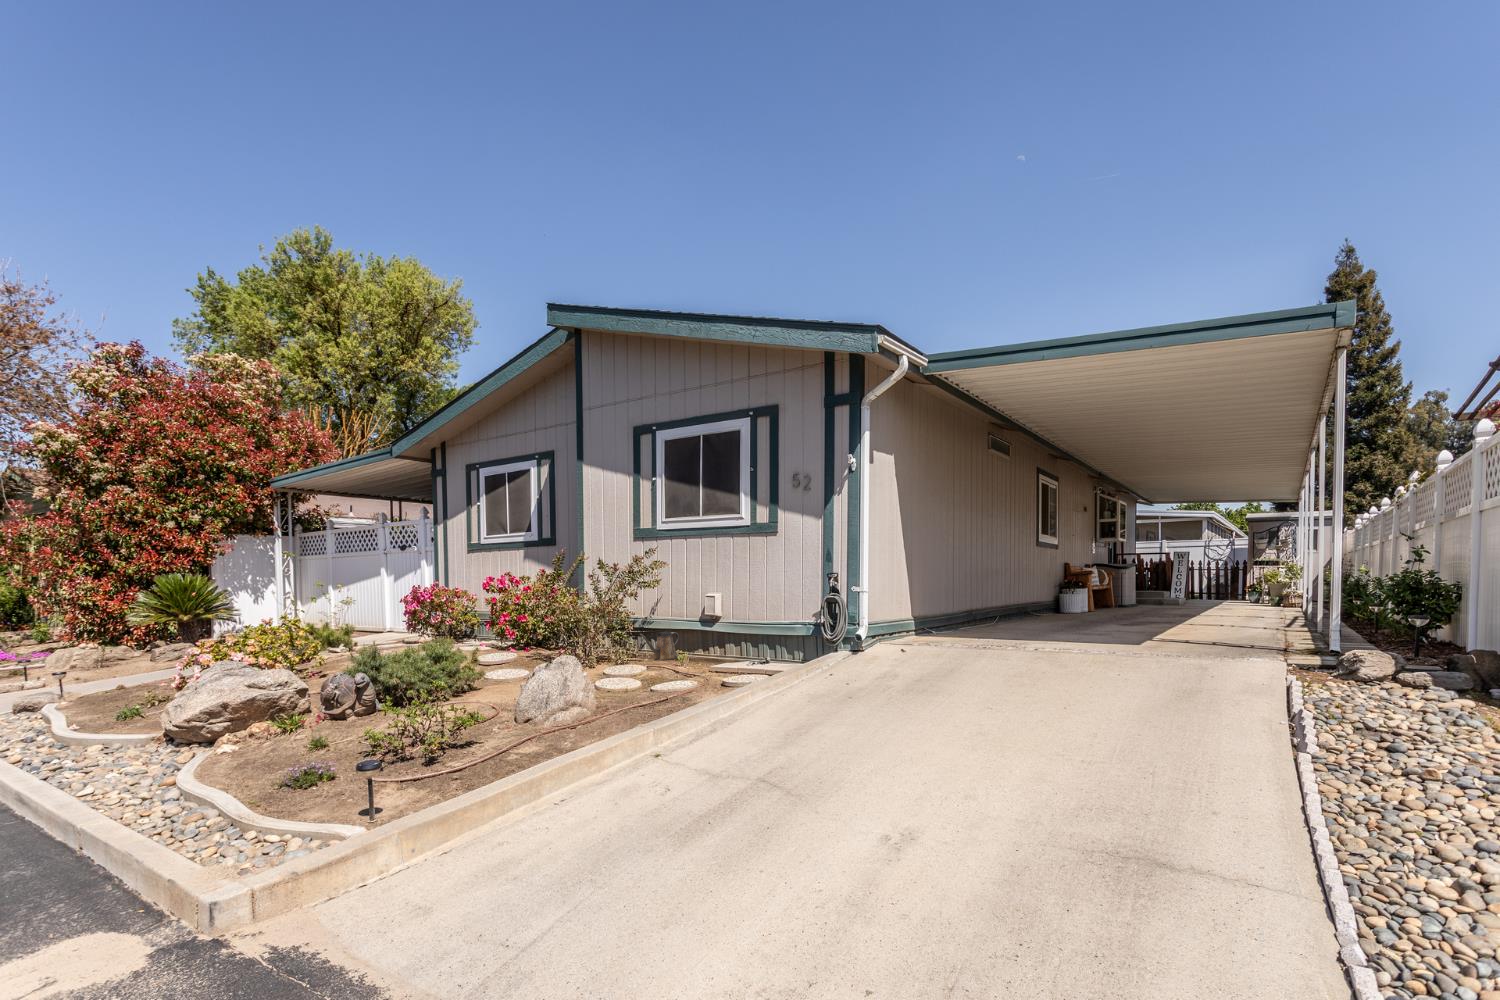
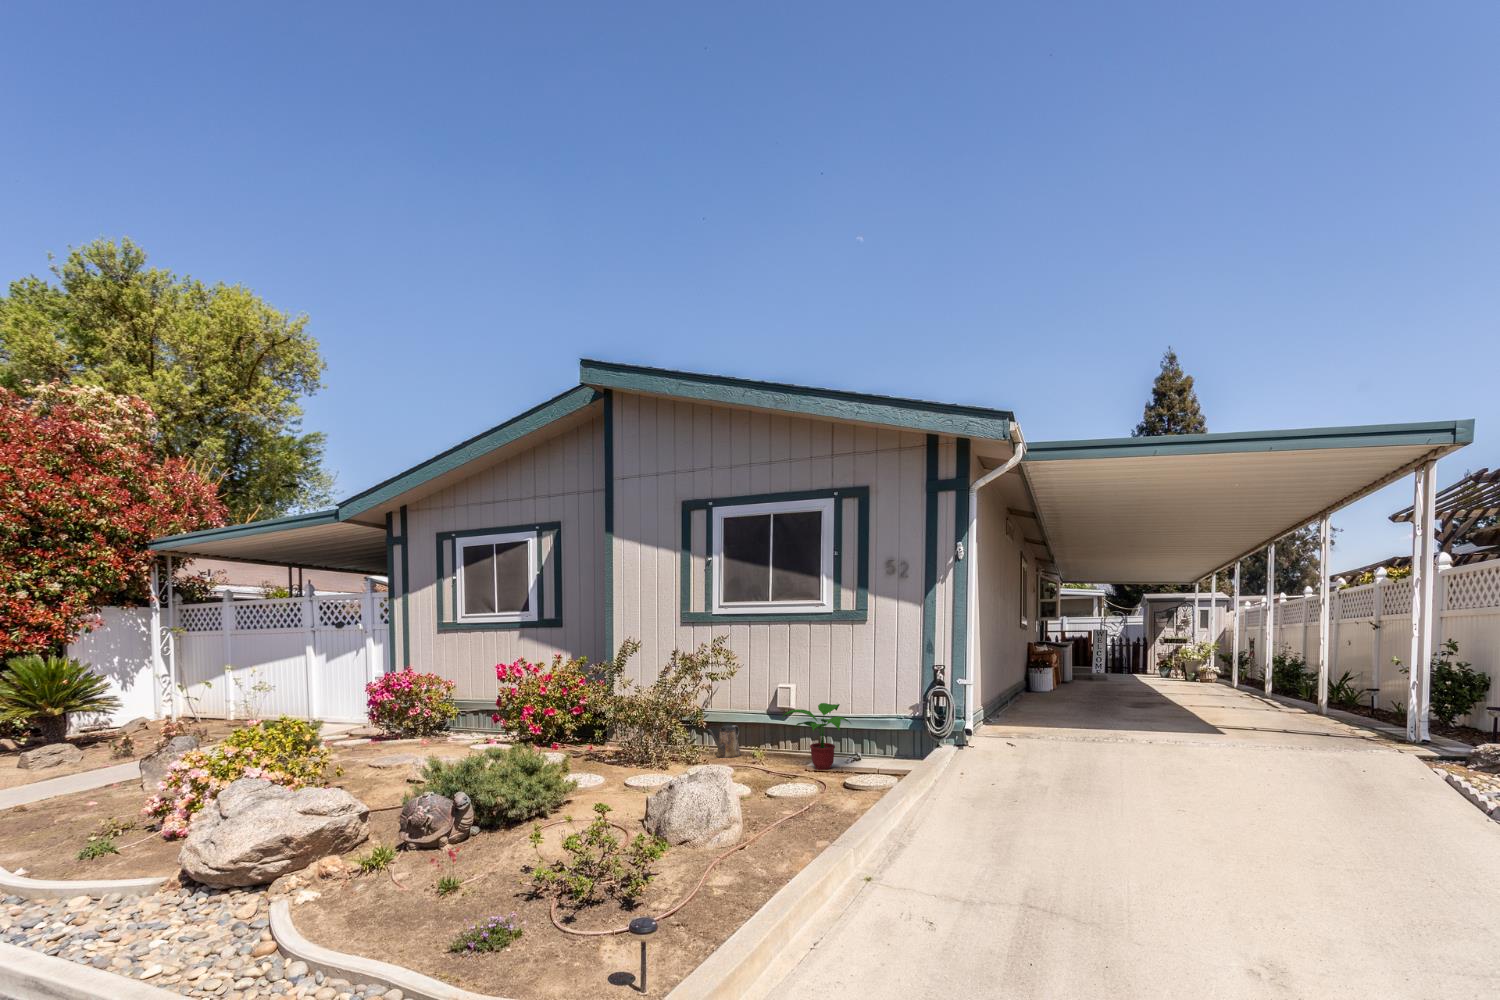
potted plant: none [694,611,757,672] -> present [782,703,850,770]

